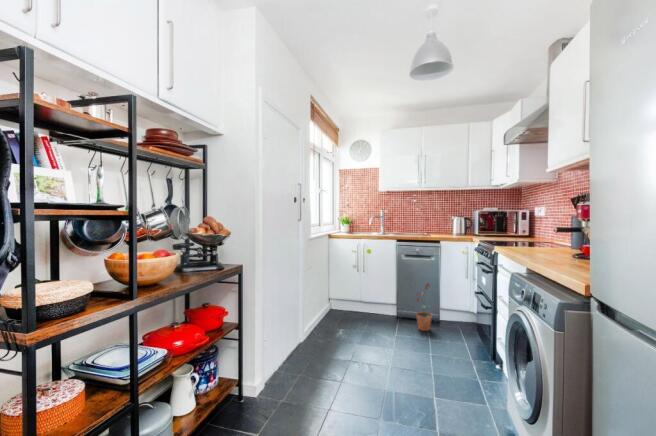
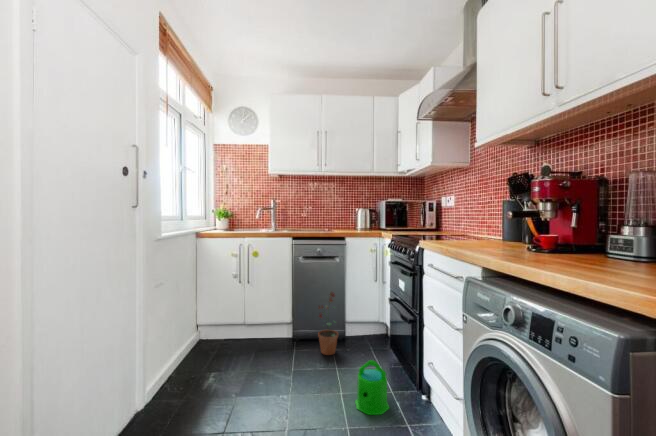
watering can: none [440,331,467,371] -> present [355,360,389,415]

